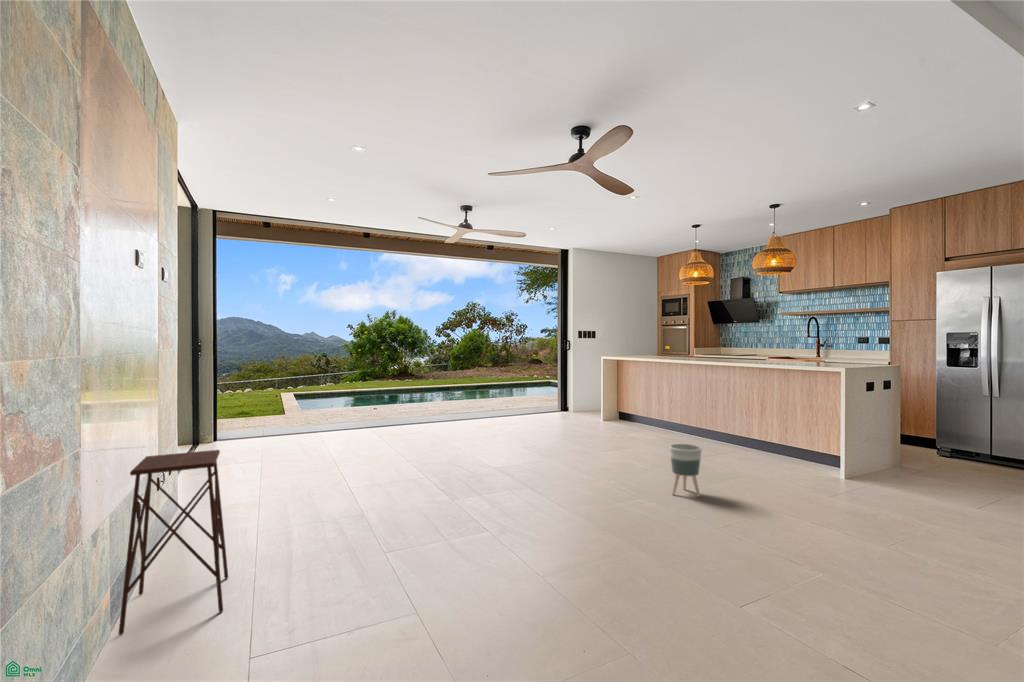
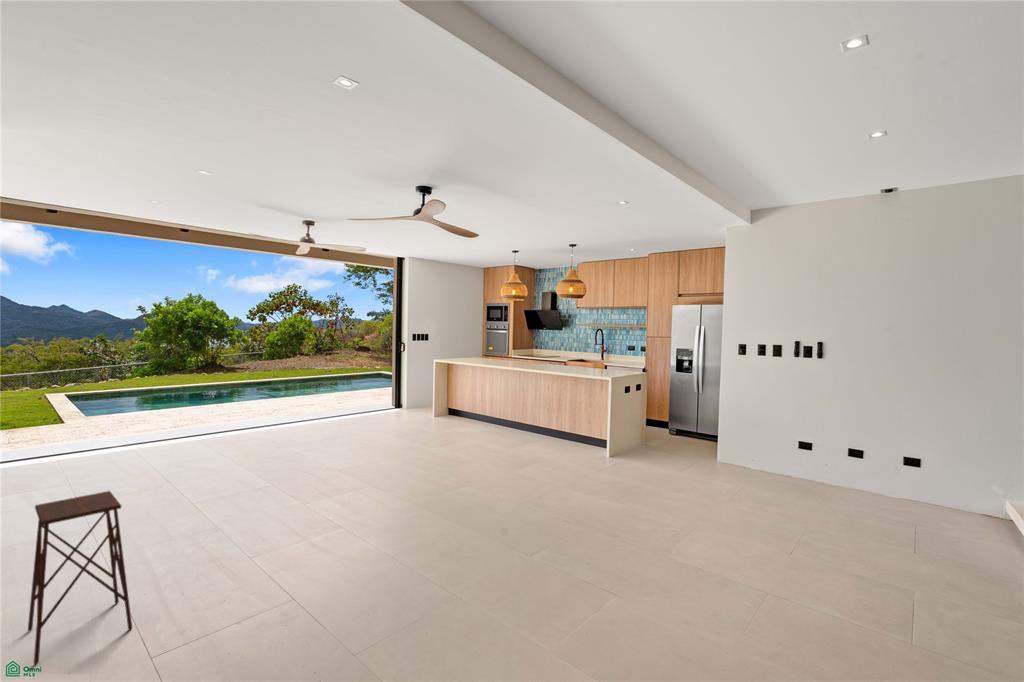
planter: present [669,444,702,497] -> none [492,443,515,483]

